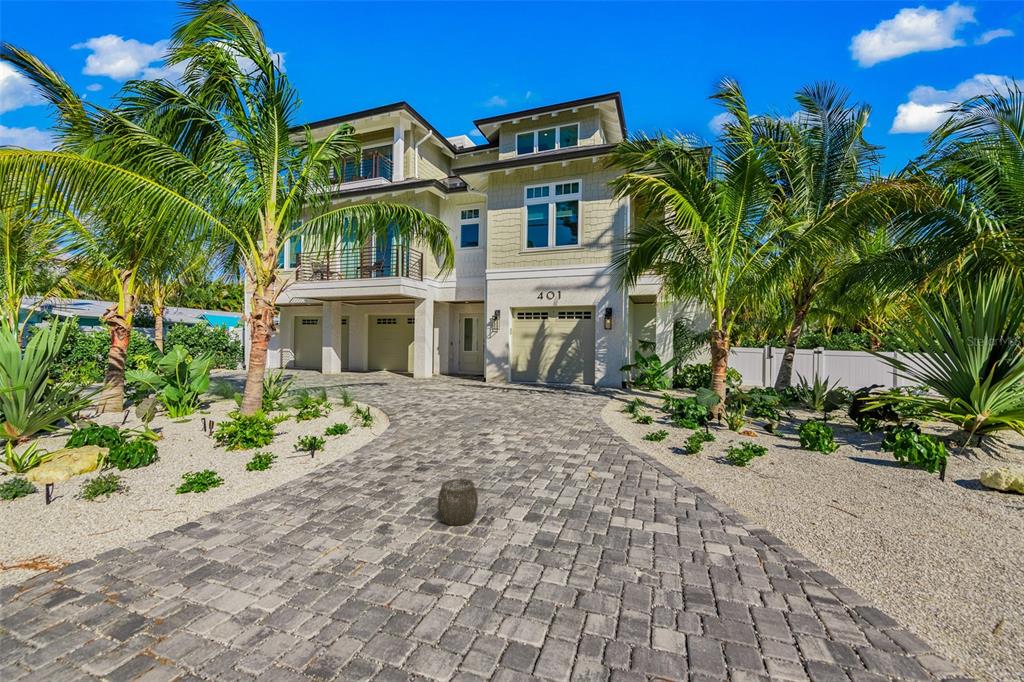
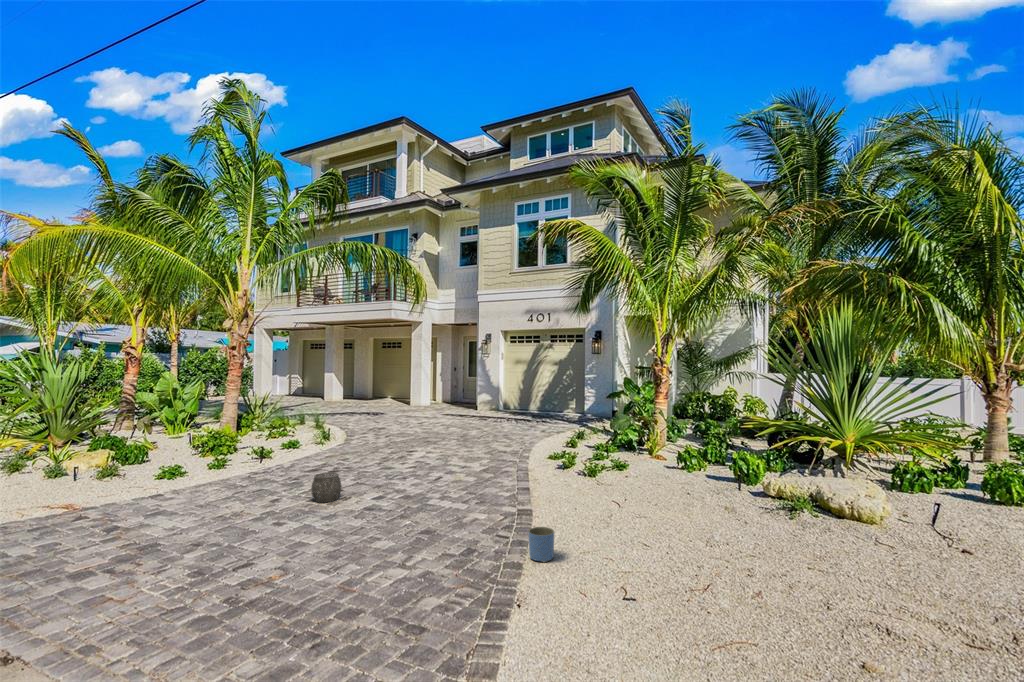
planter: none [923,586,987,657] -> present [528,527,554,562]

